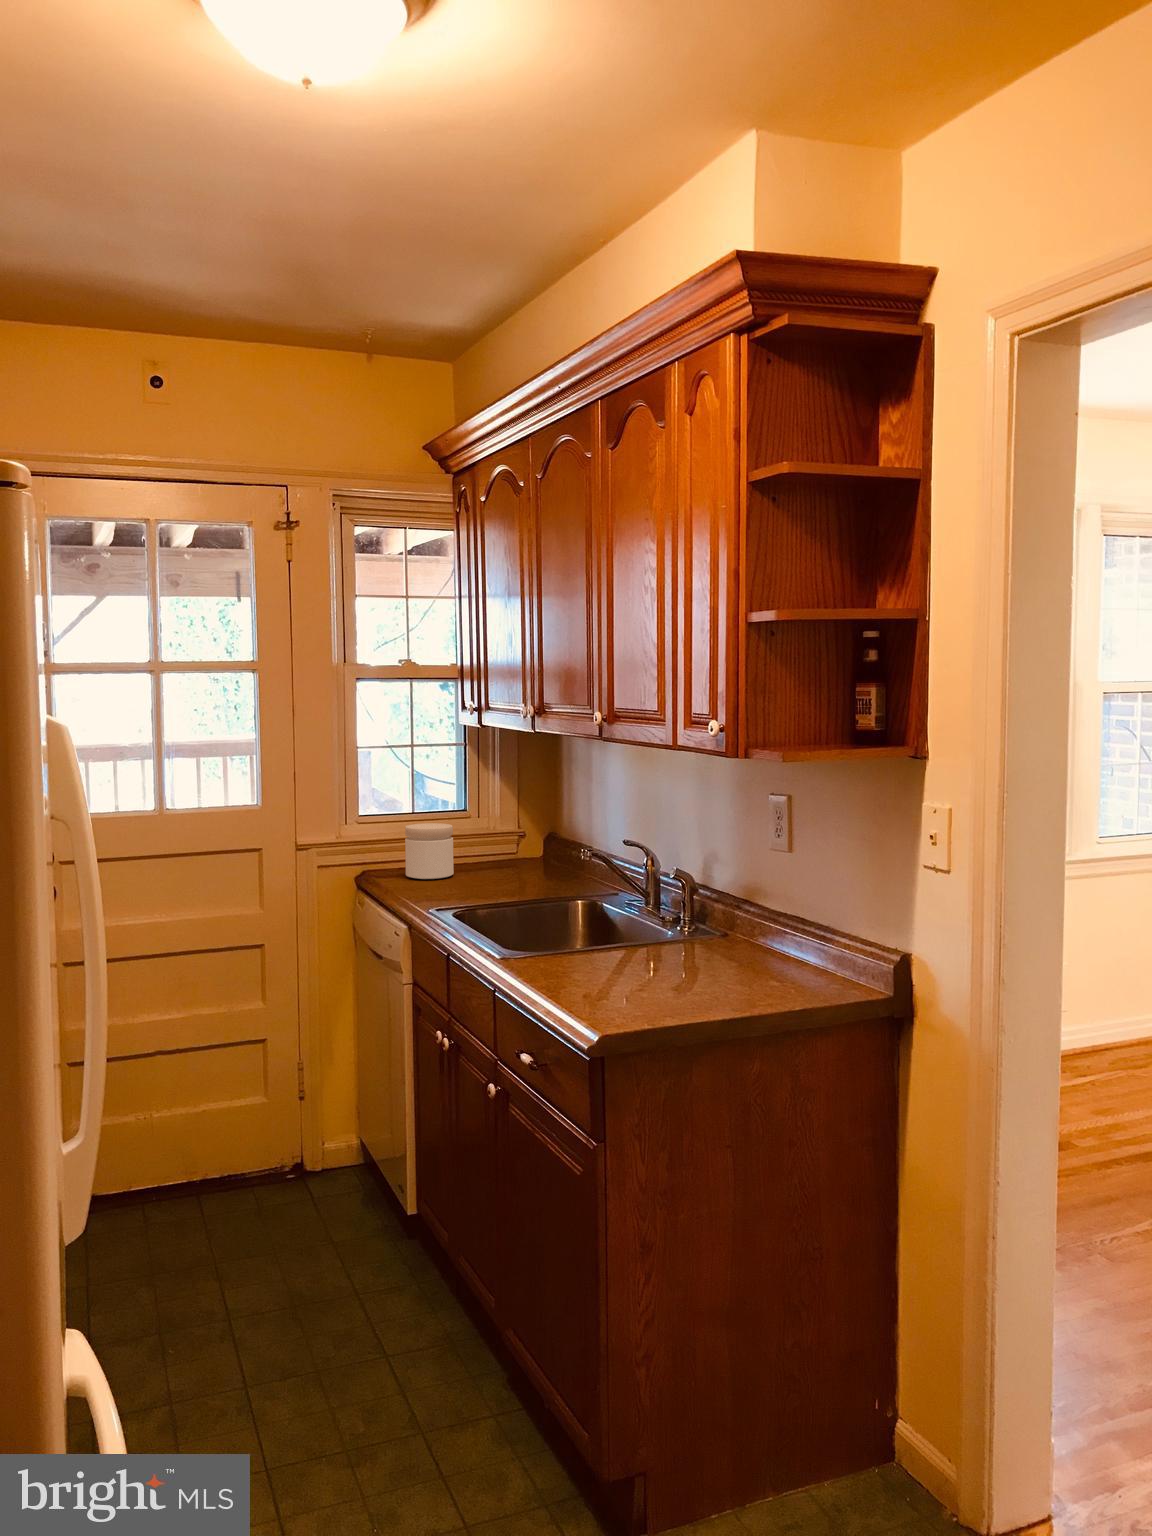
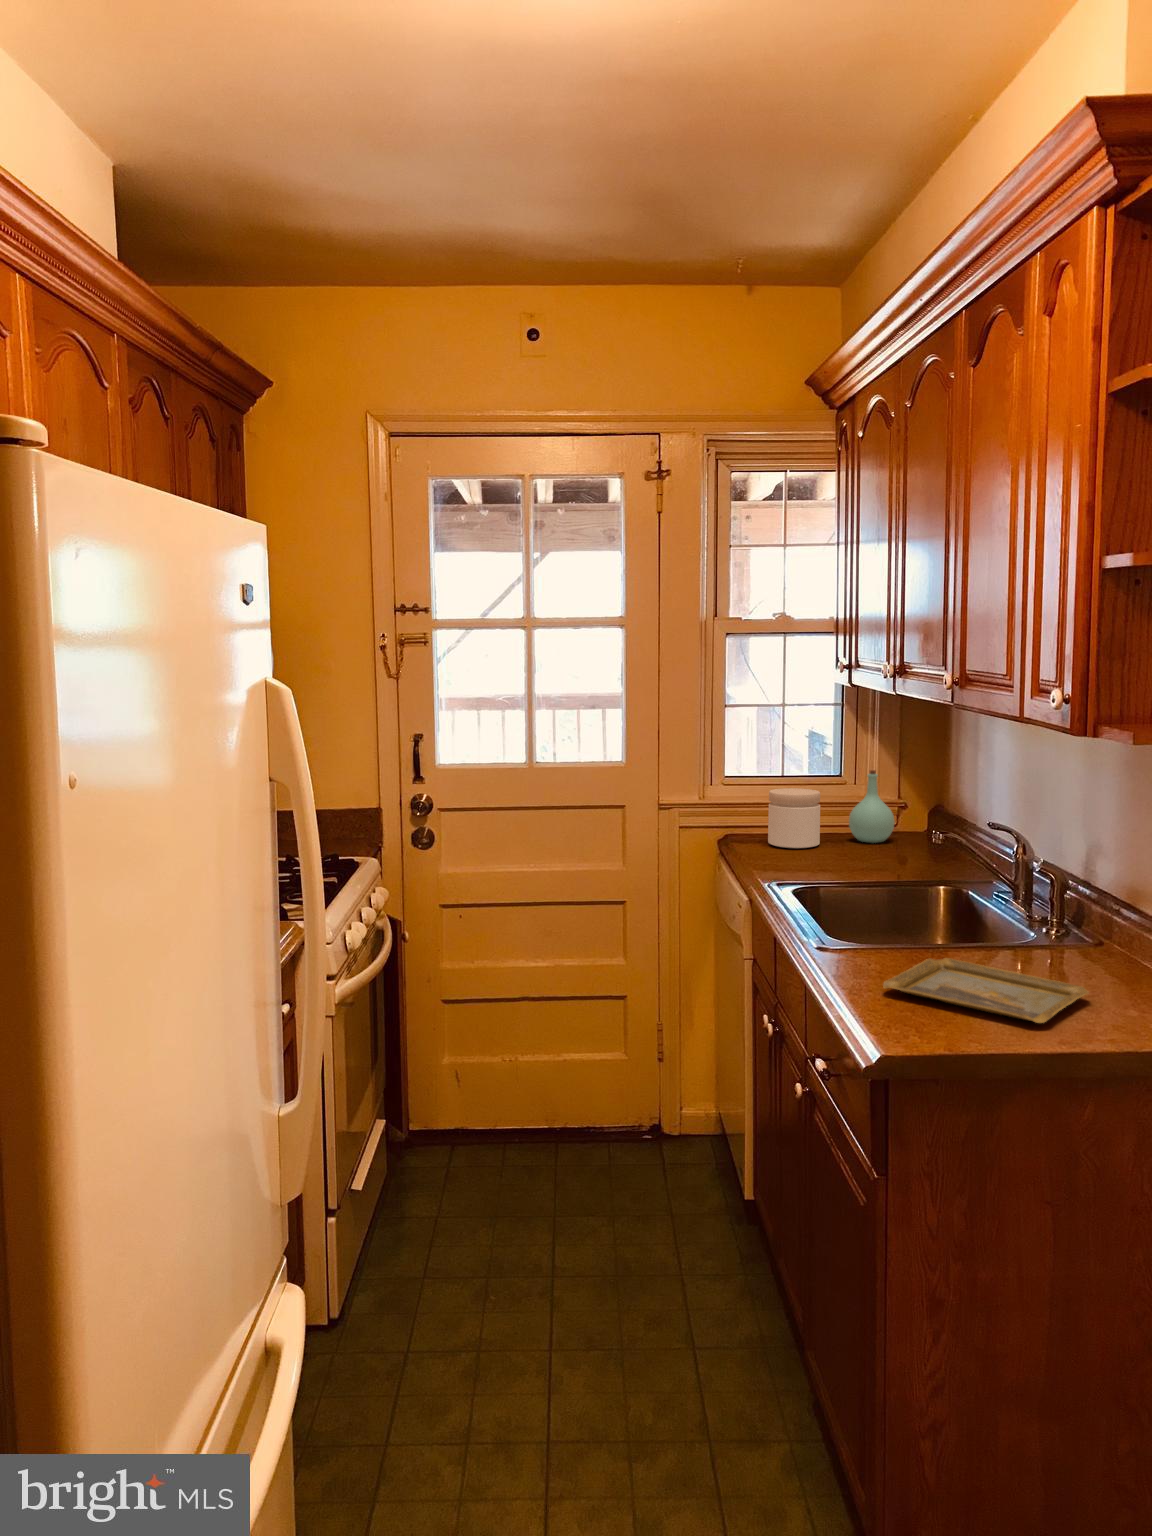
bottle: none [477,803,518,870] -> present [849,770,895,843]
tray: none [575,955,739,997] -> present [883,958,1089,1023]

